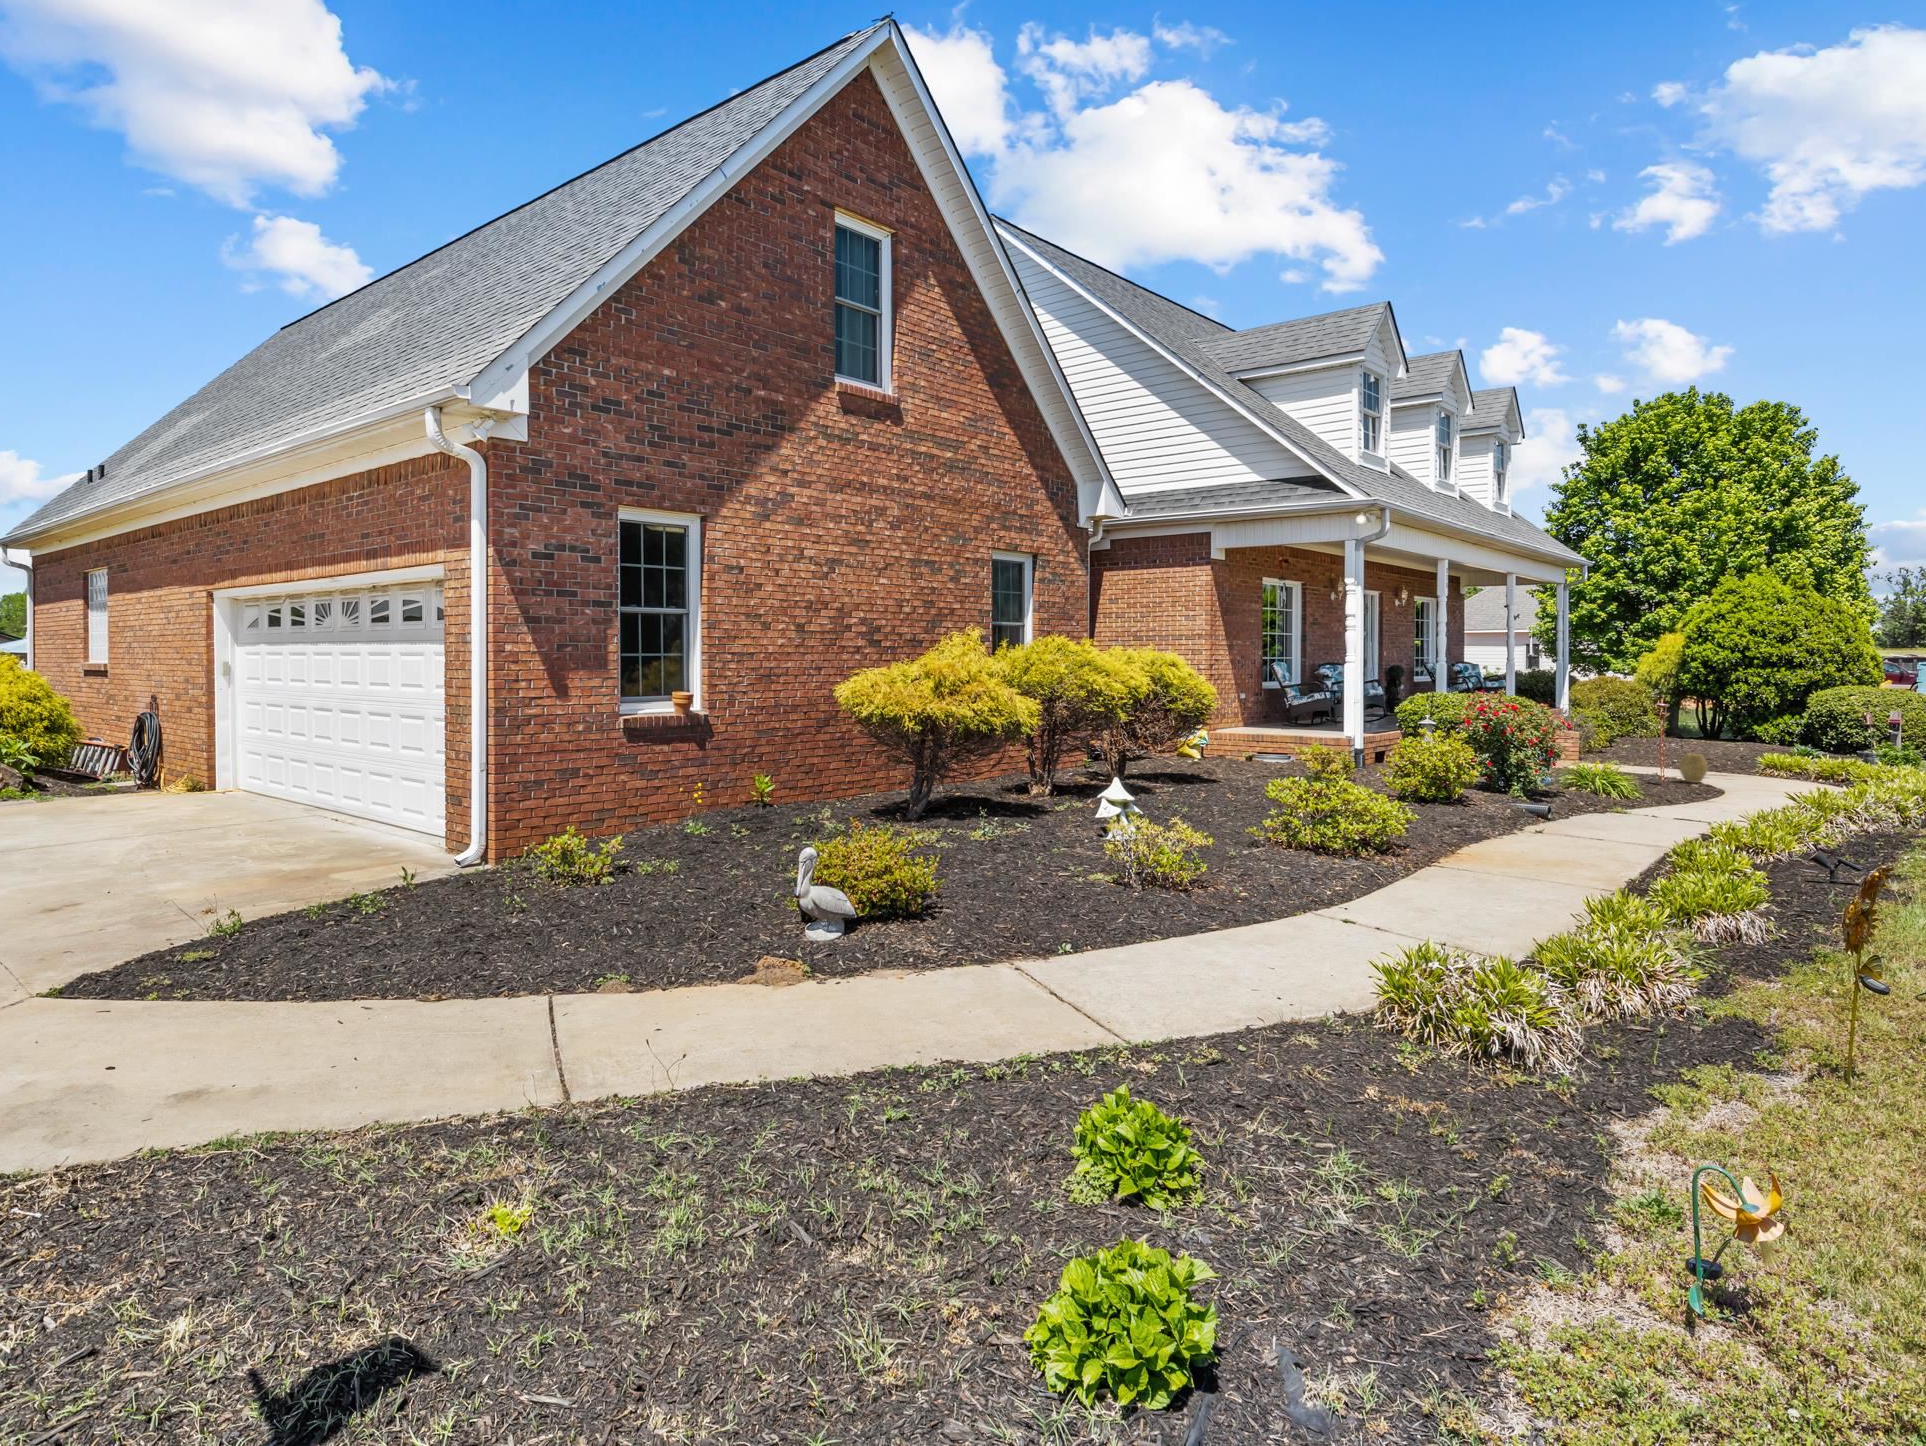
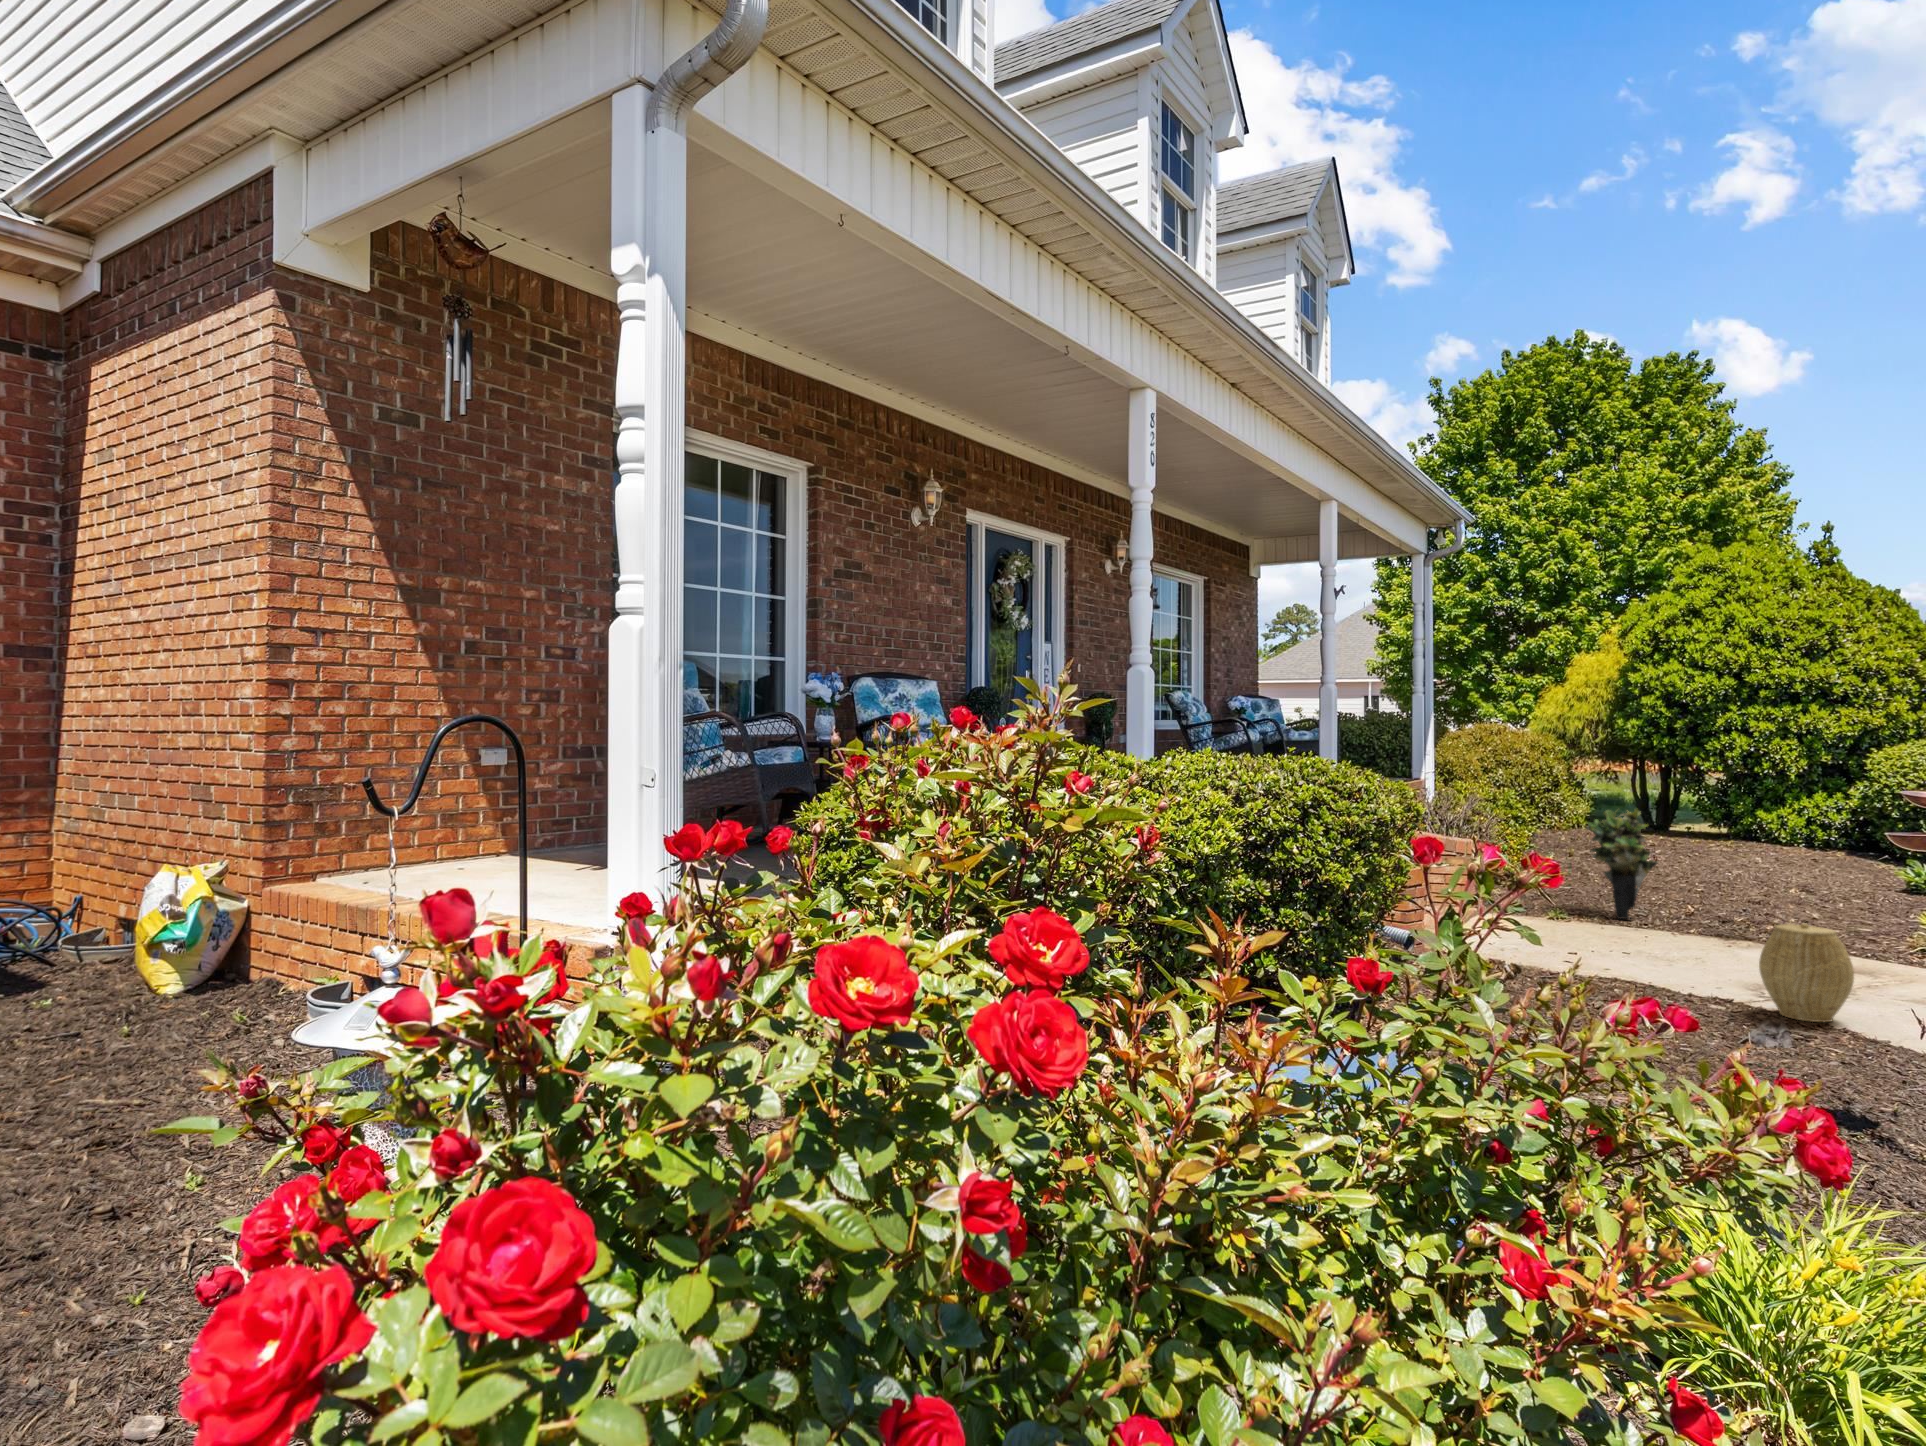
potted plant: none [1638,720,1668,764] -> present [1587,809,1658,919]

